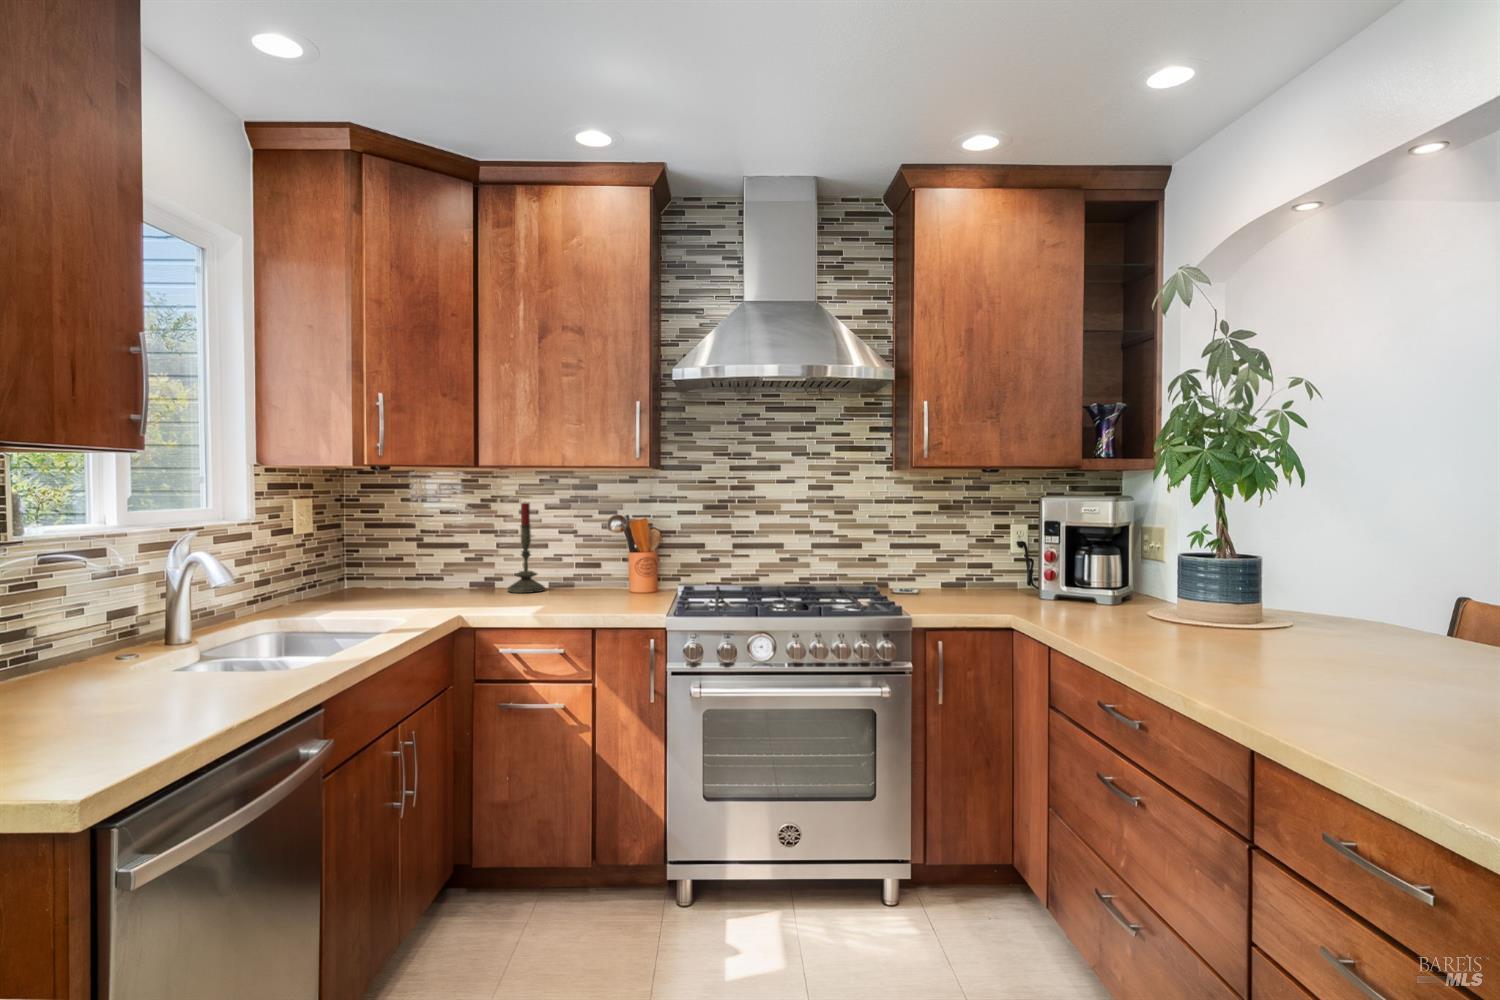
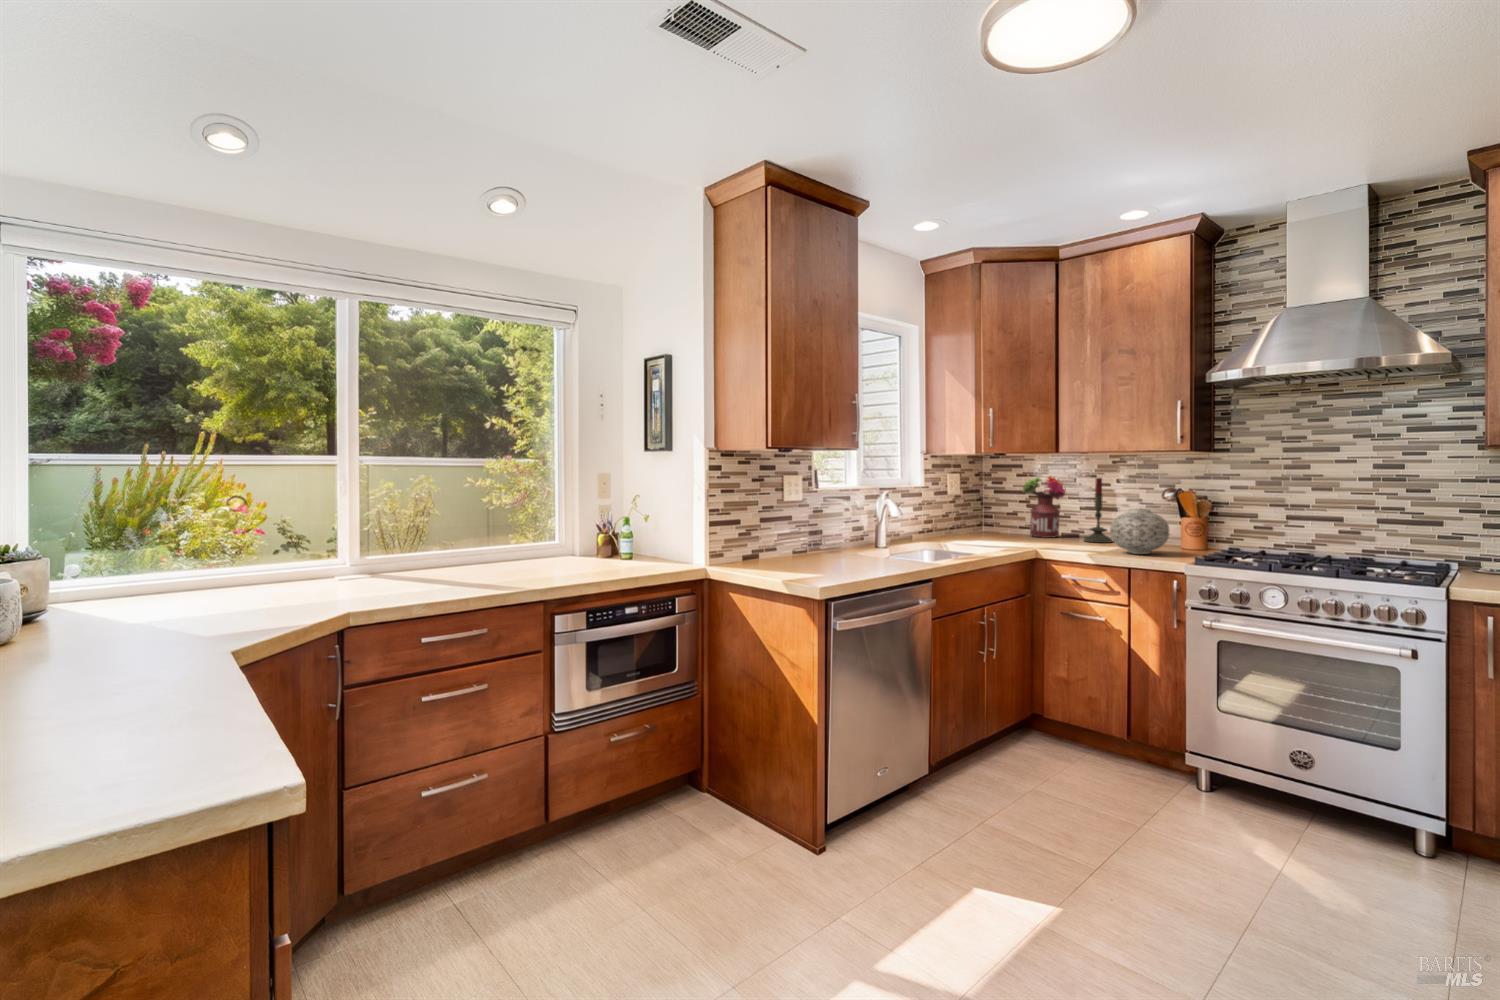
flower arrangement: none [414,499,480,591] -> present [1022,476,1066,538]
vase: none [562,545,633,608] -> present [1110,509,1169,554]

